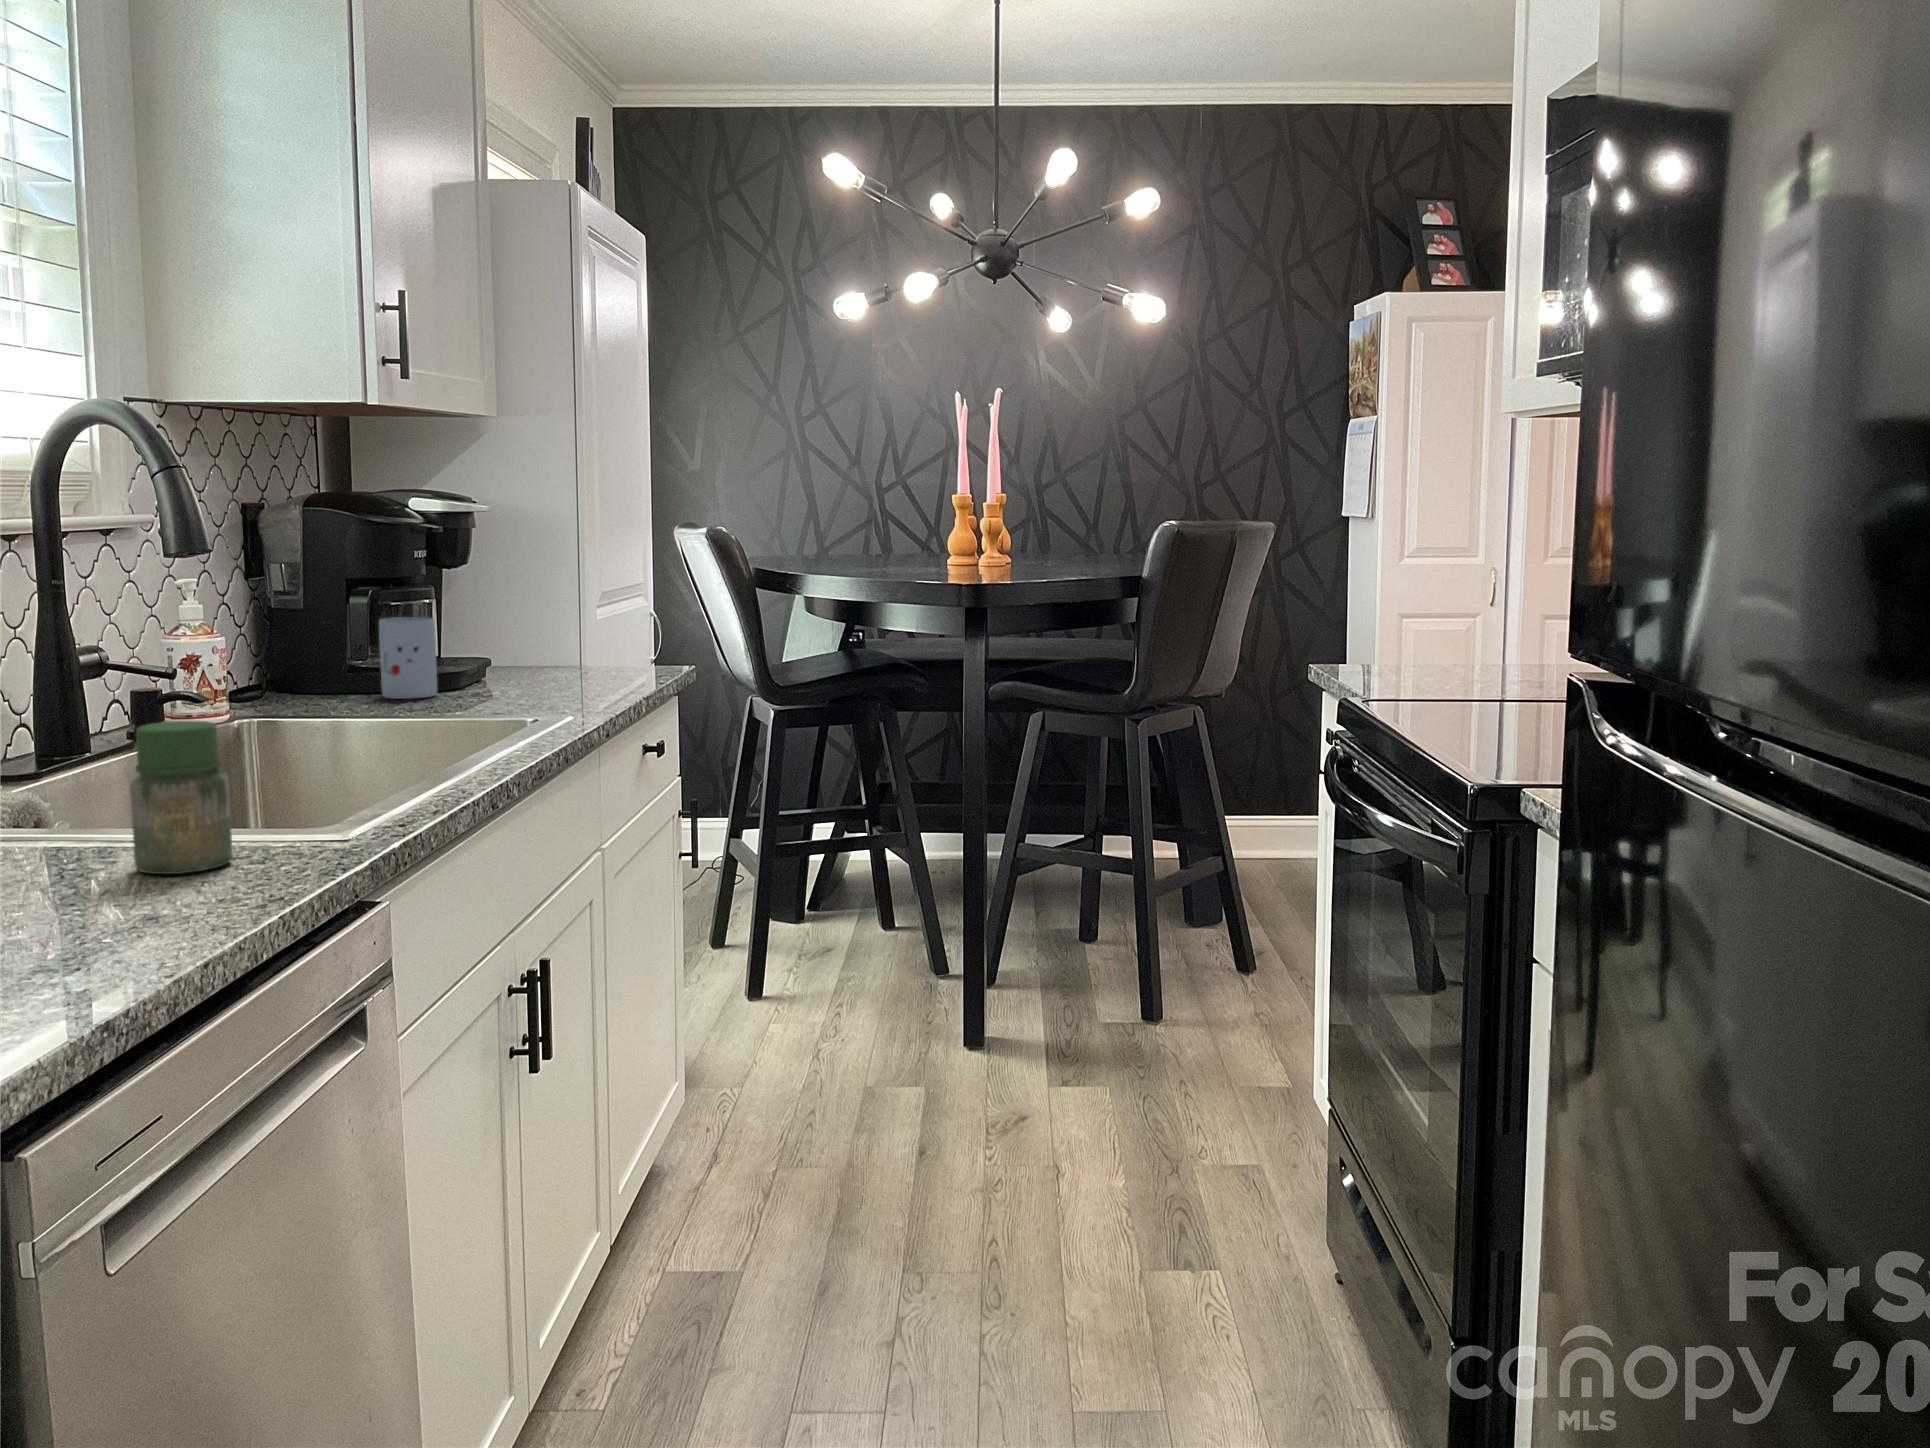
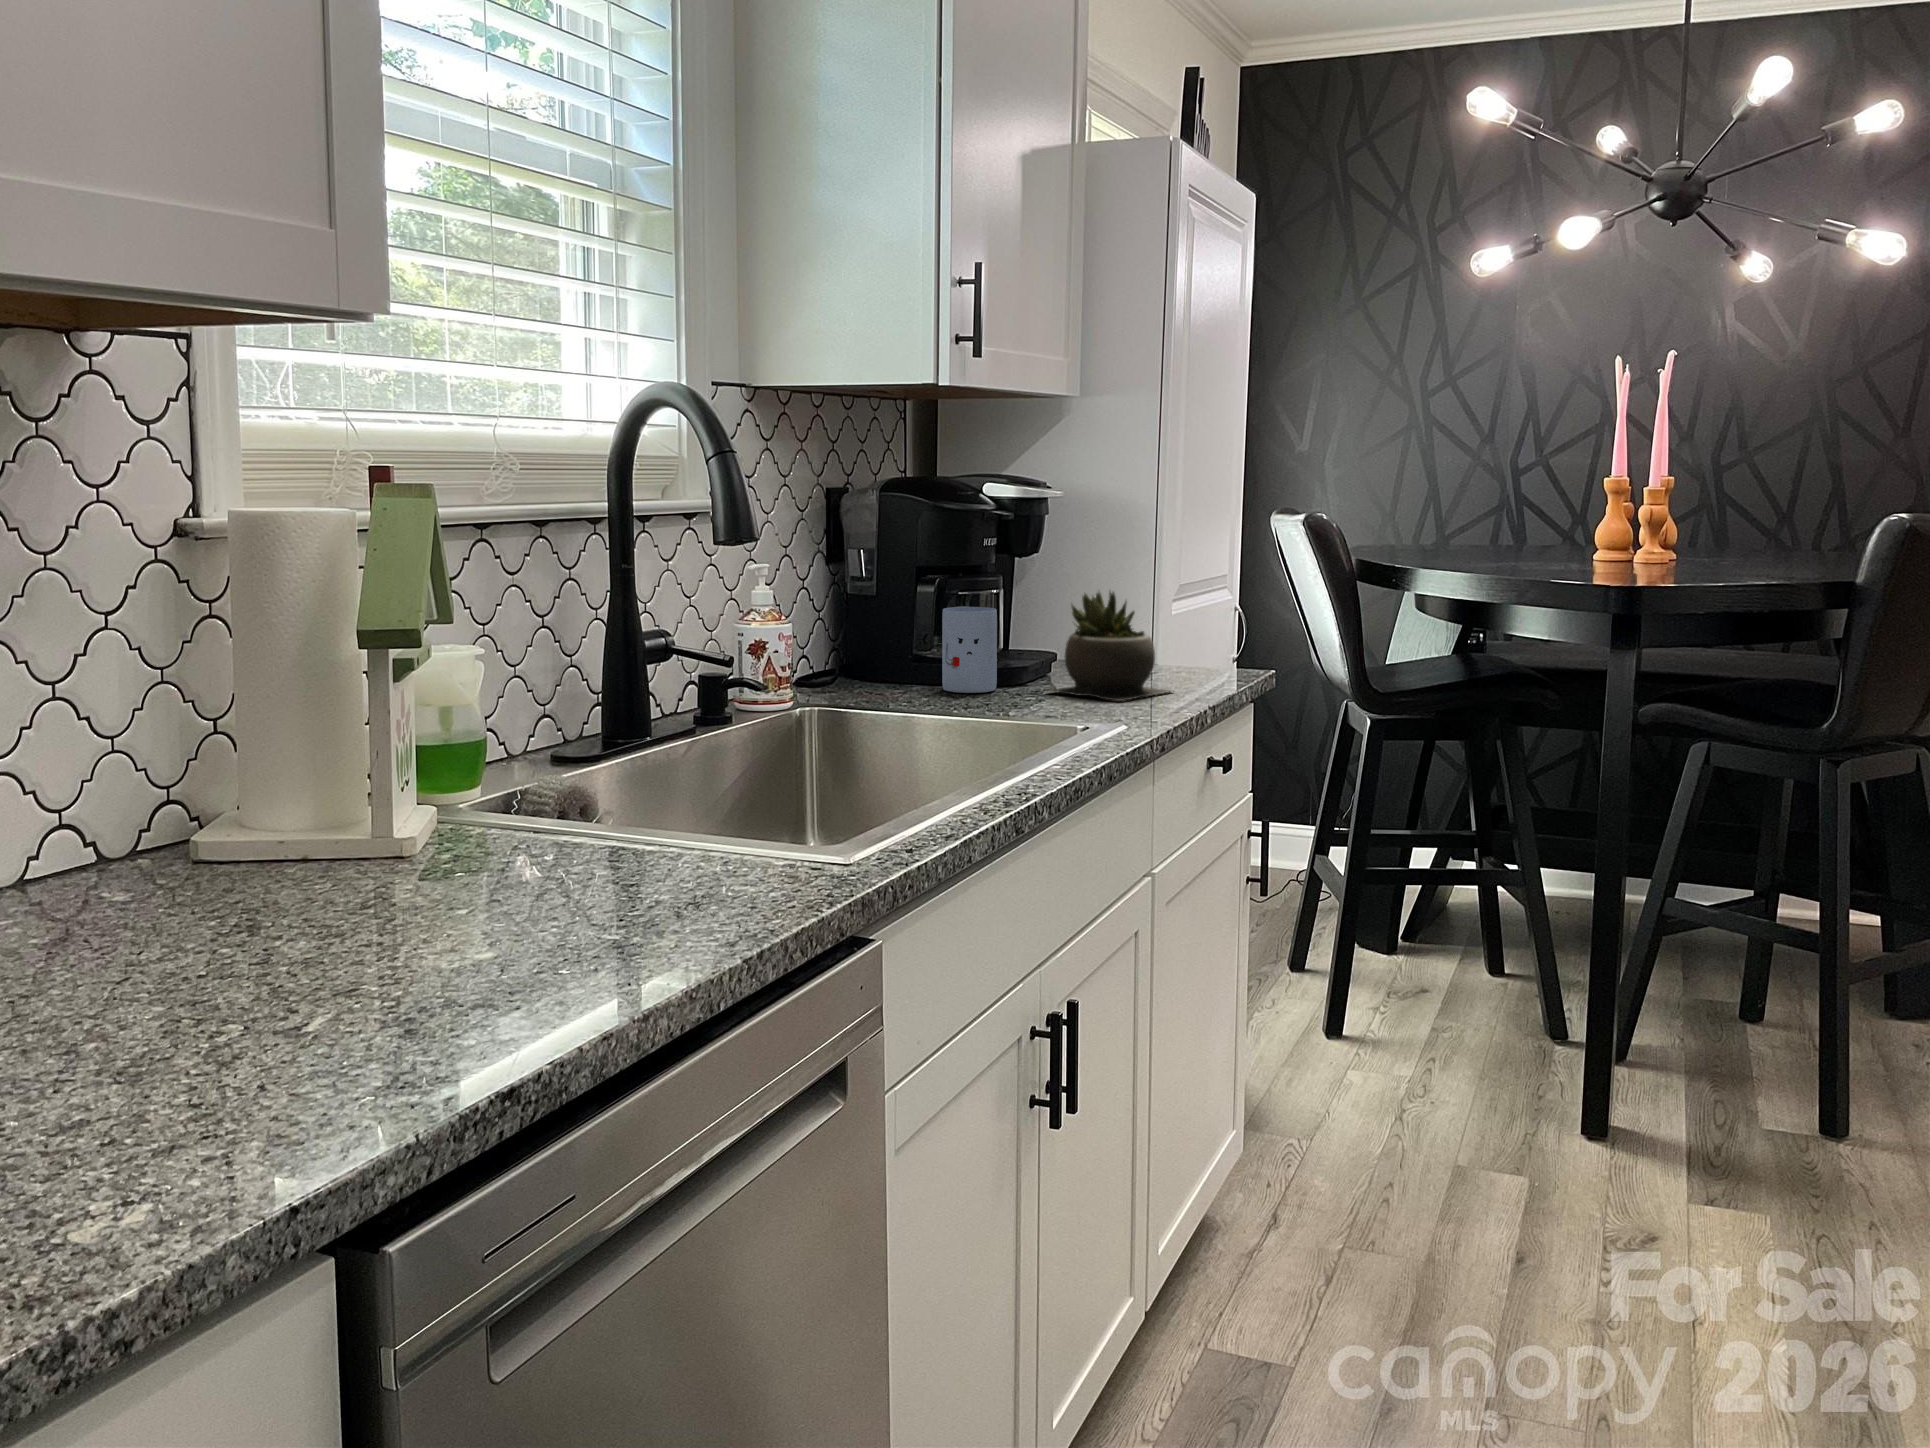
succulent plant: none [486,597,610,698] -> present [1049,592,1174,701]
jar: present [130,721,233,874] -> none [631,725,726,891]

